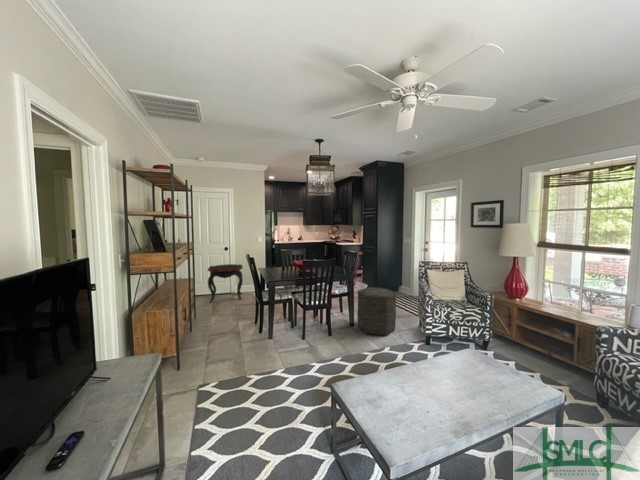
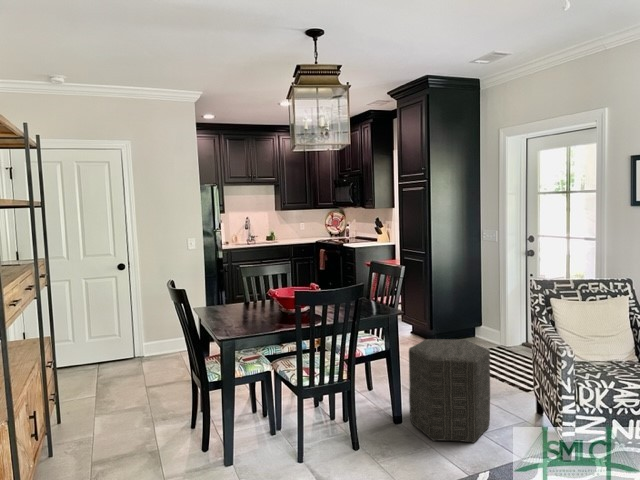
side table: present [208,264,243,303] -> none [83,298,159,383]

